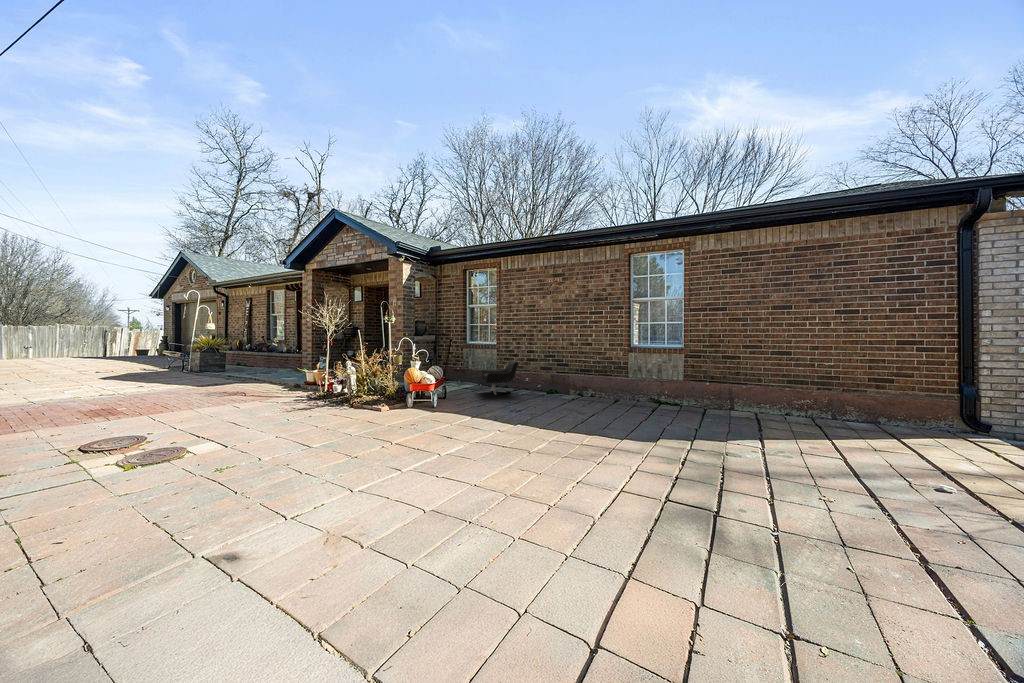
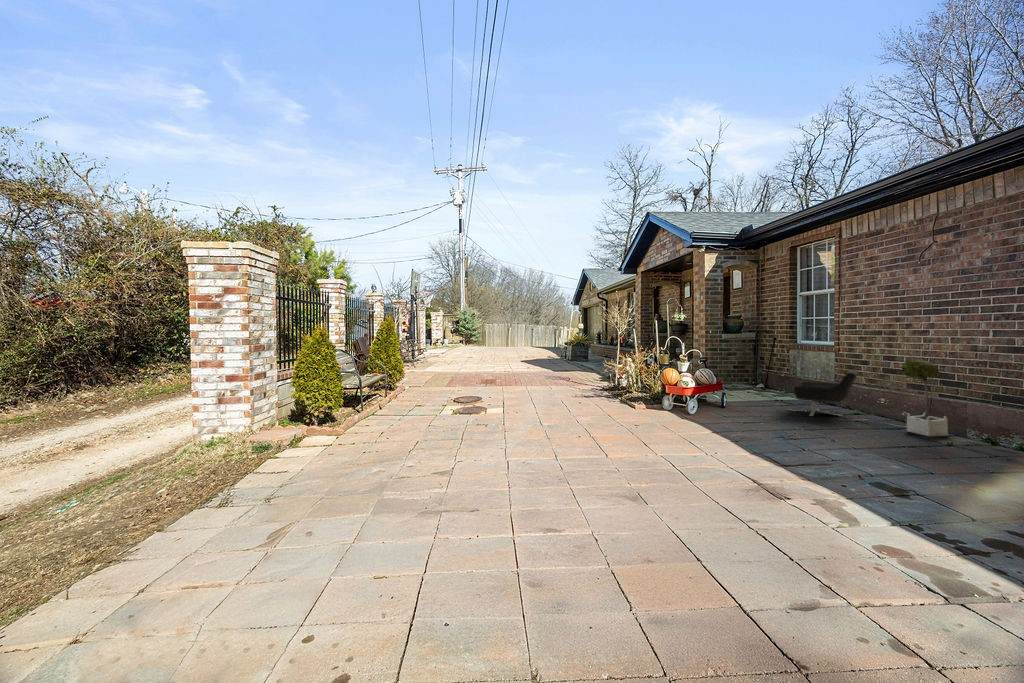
potted tree: none [544,350,564,397] -> present [901,358,948,436]

